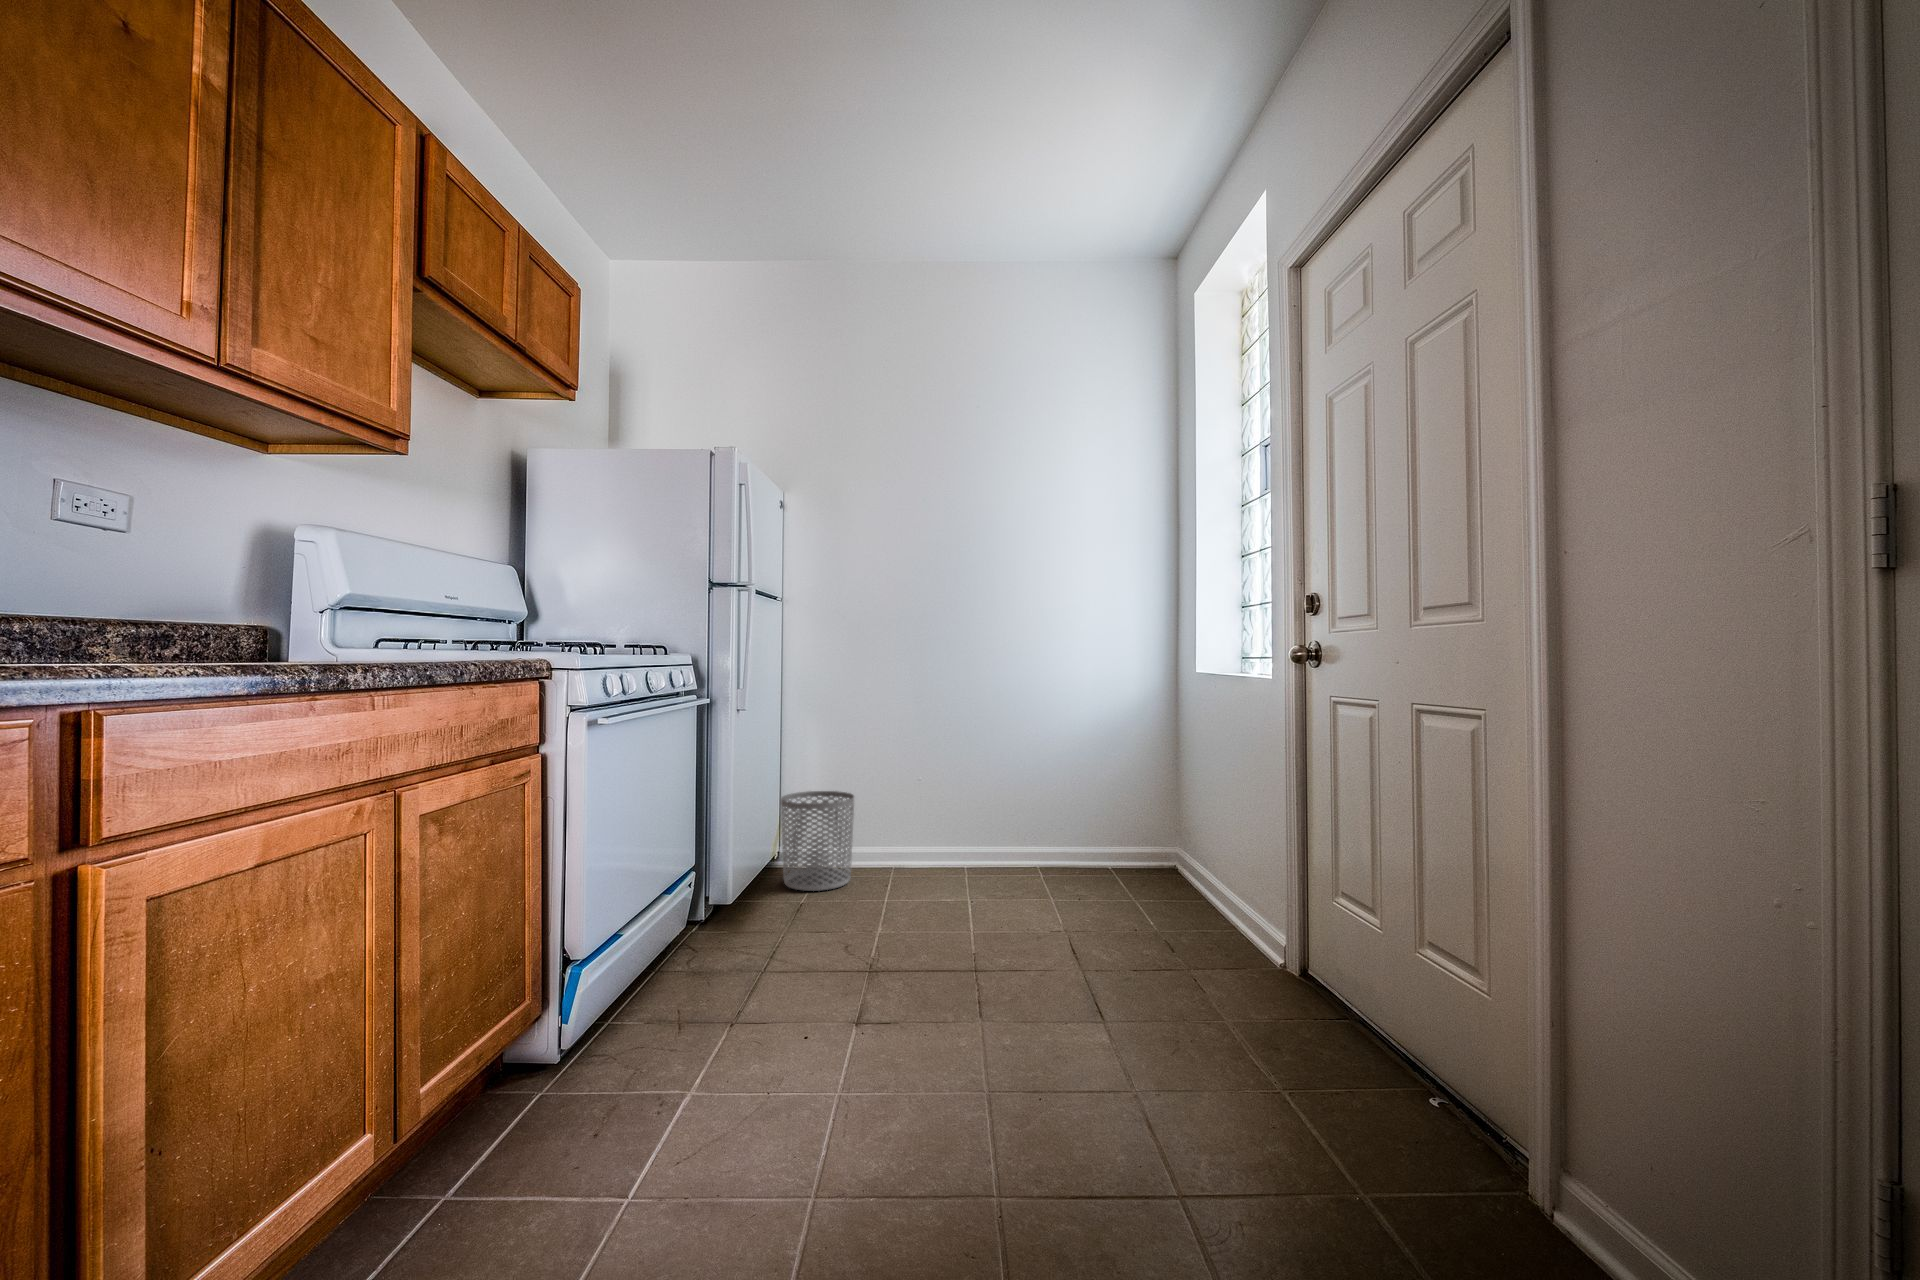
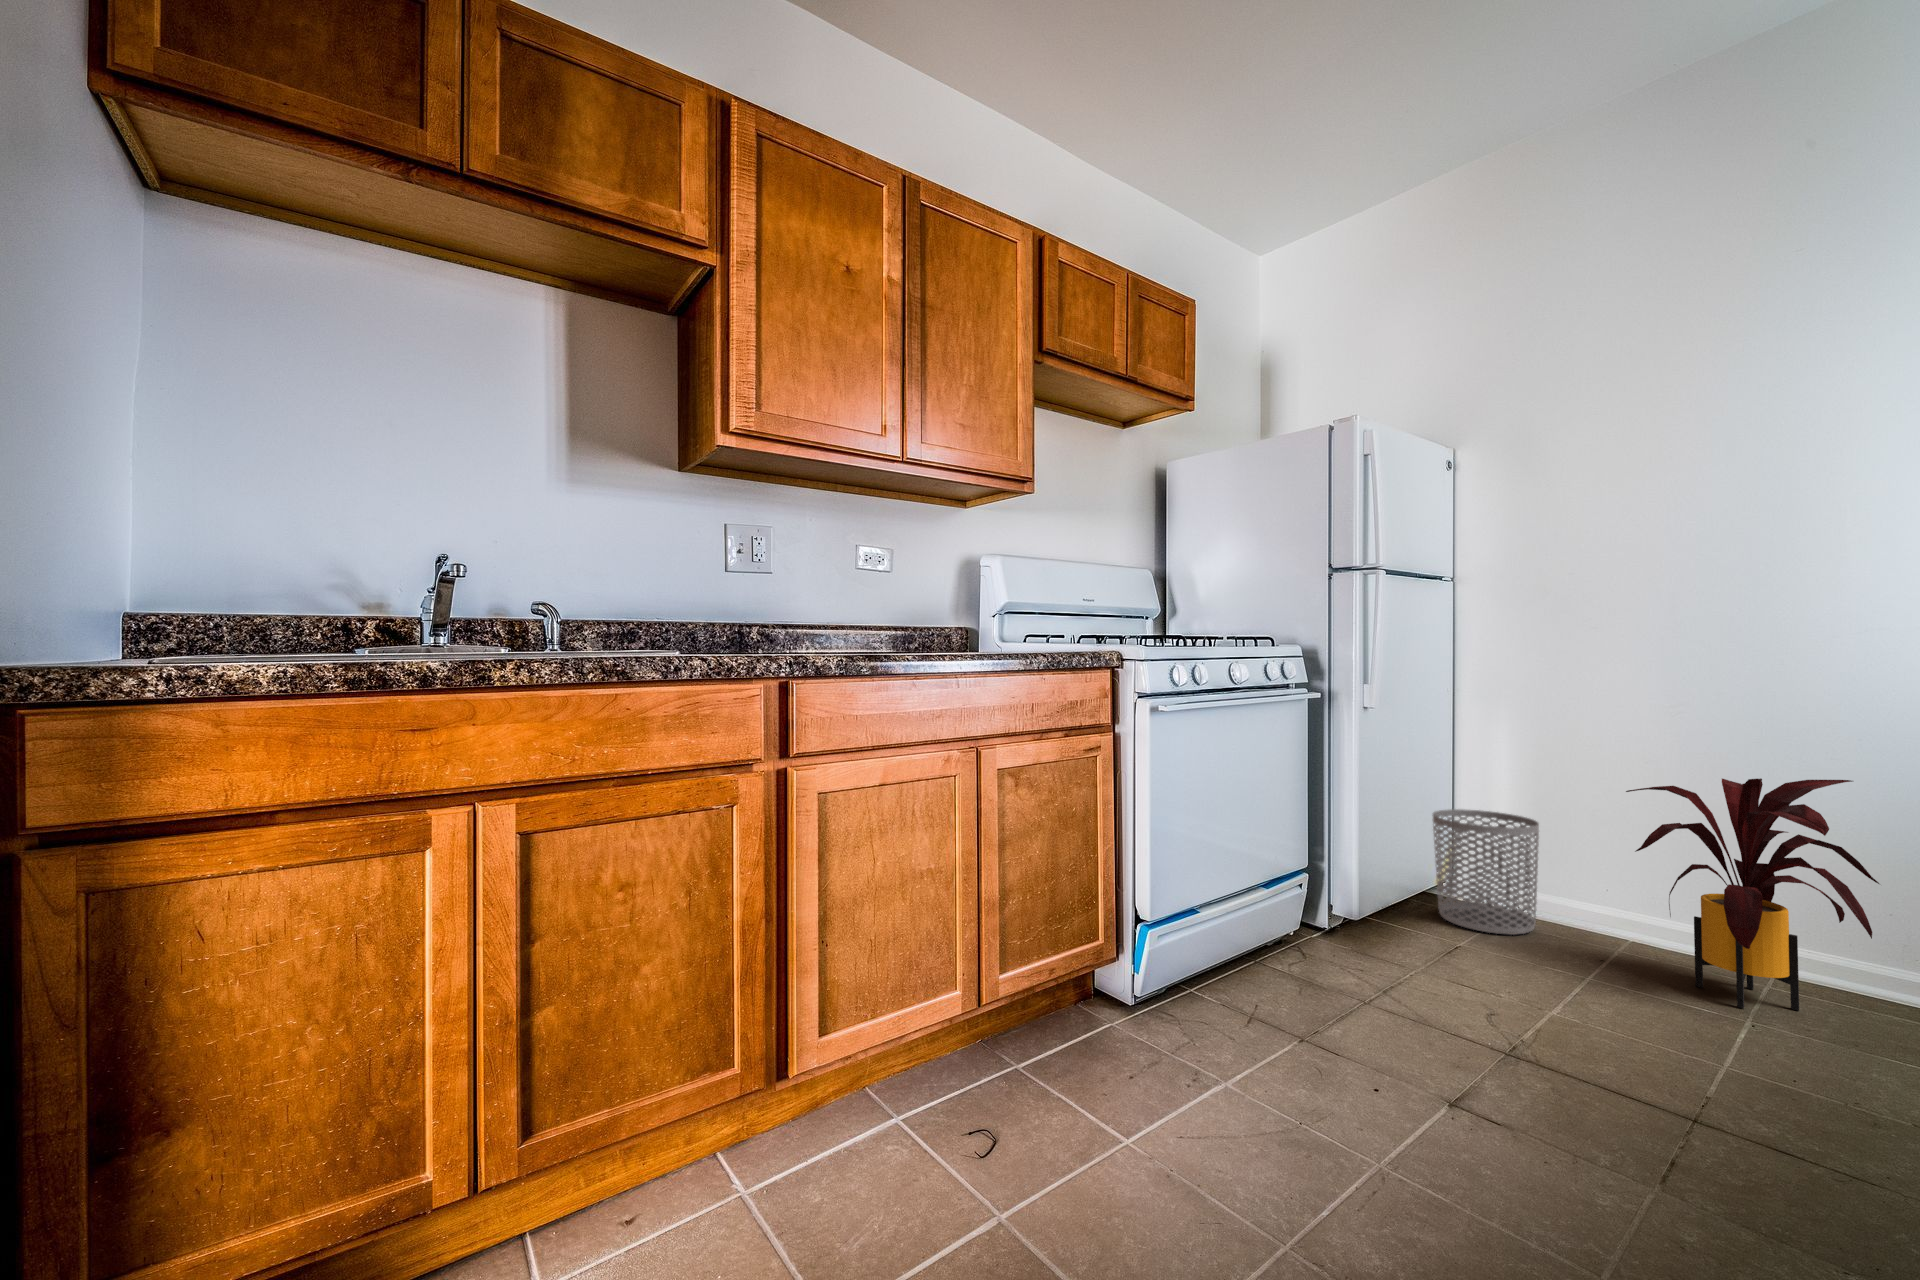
house plant: none [910,741,1035,900] -> present [1626,778,1879,1011]

